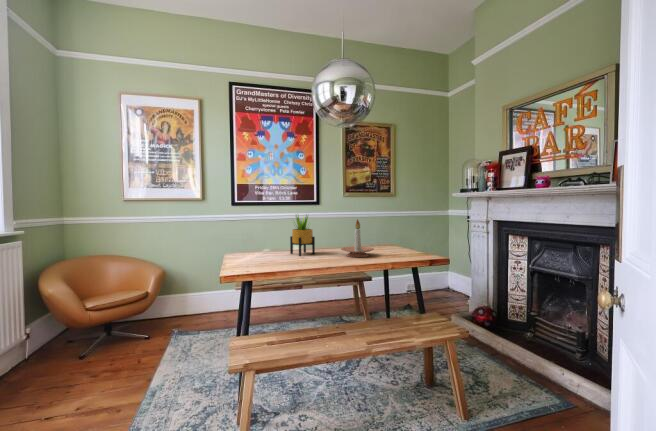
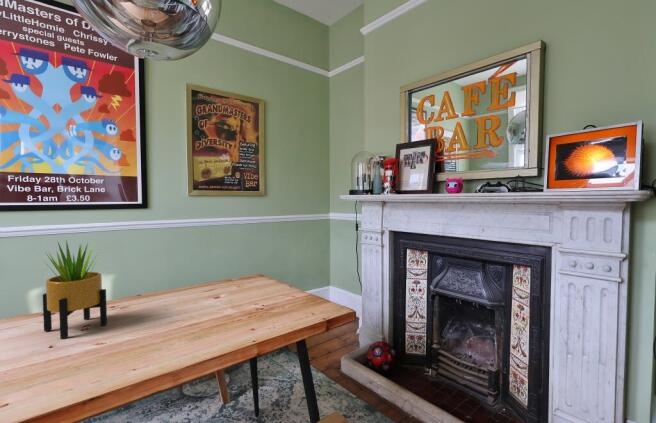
candle holder: present [341,219,374,257] -> none [163,251,232,327]

